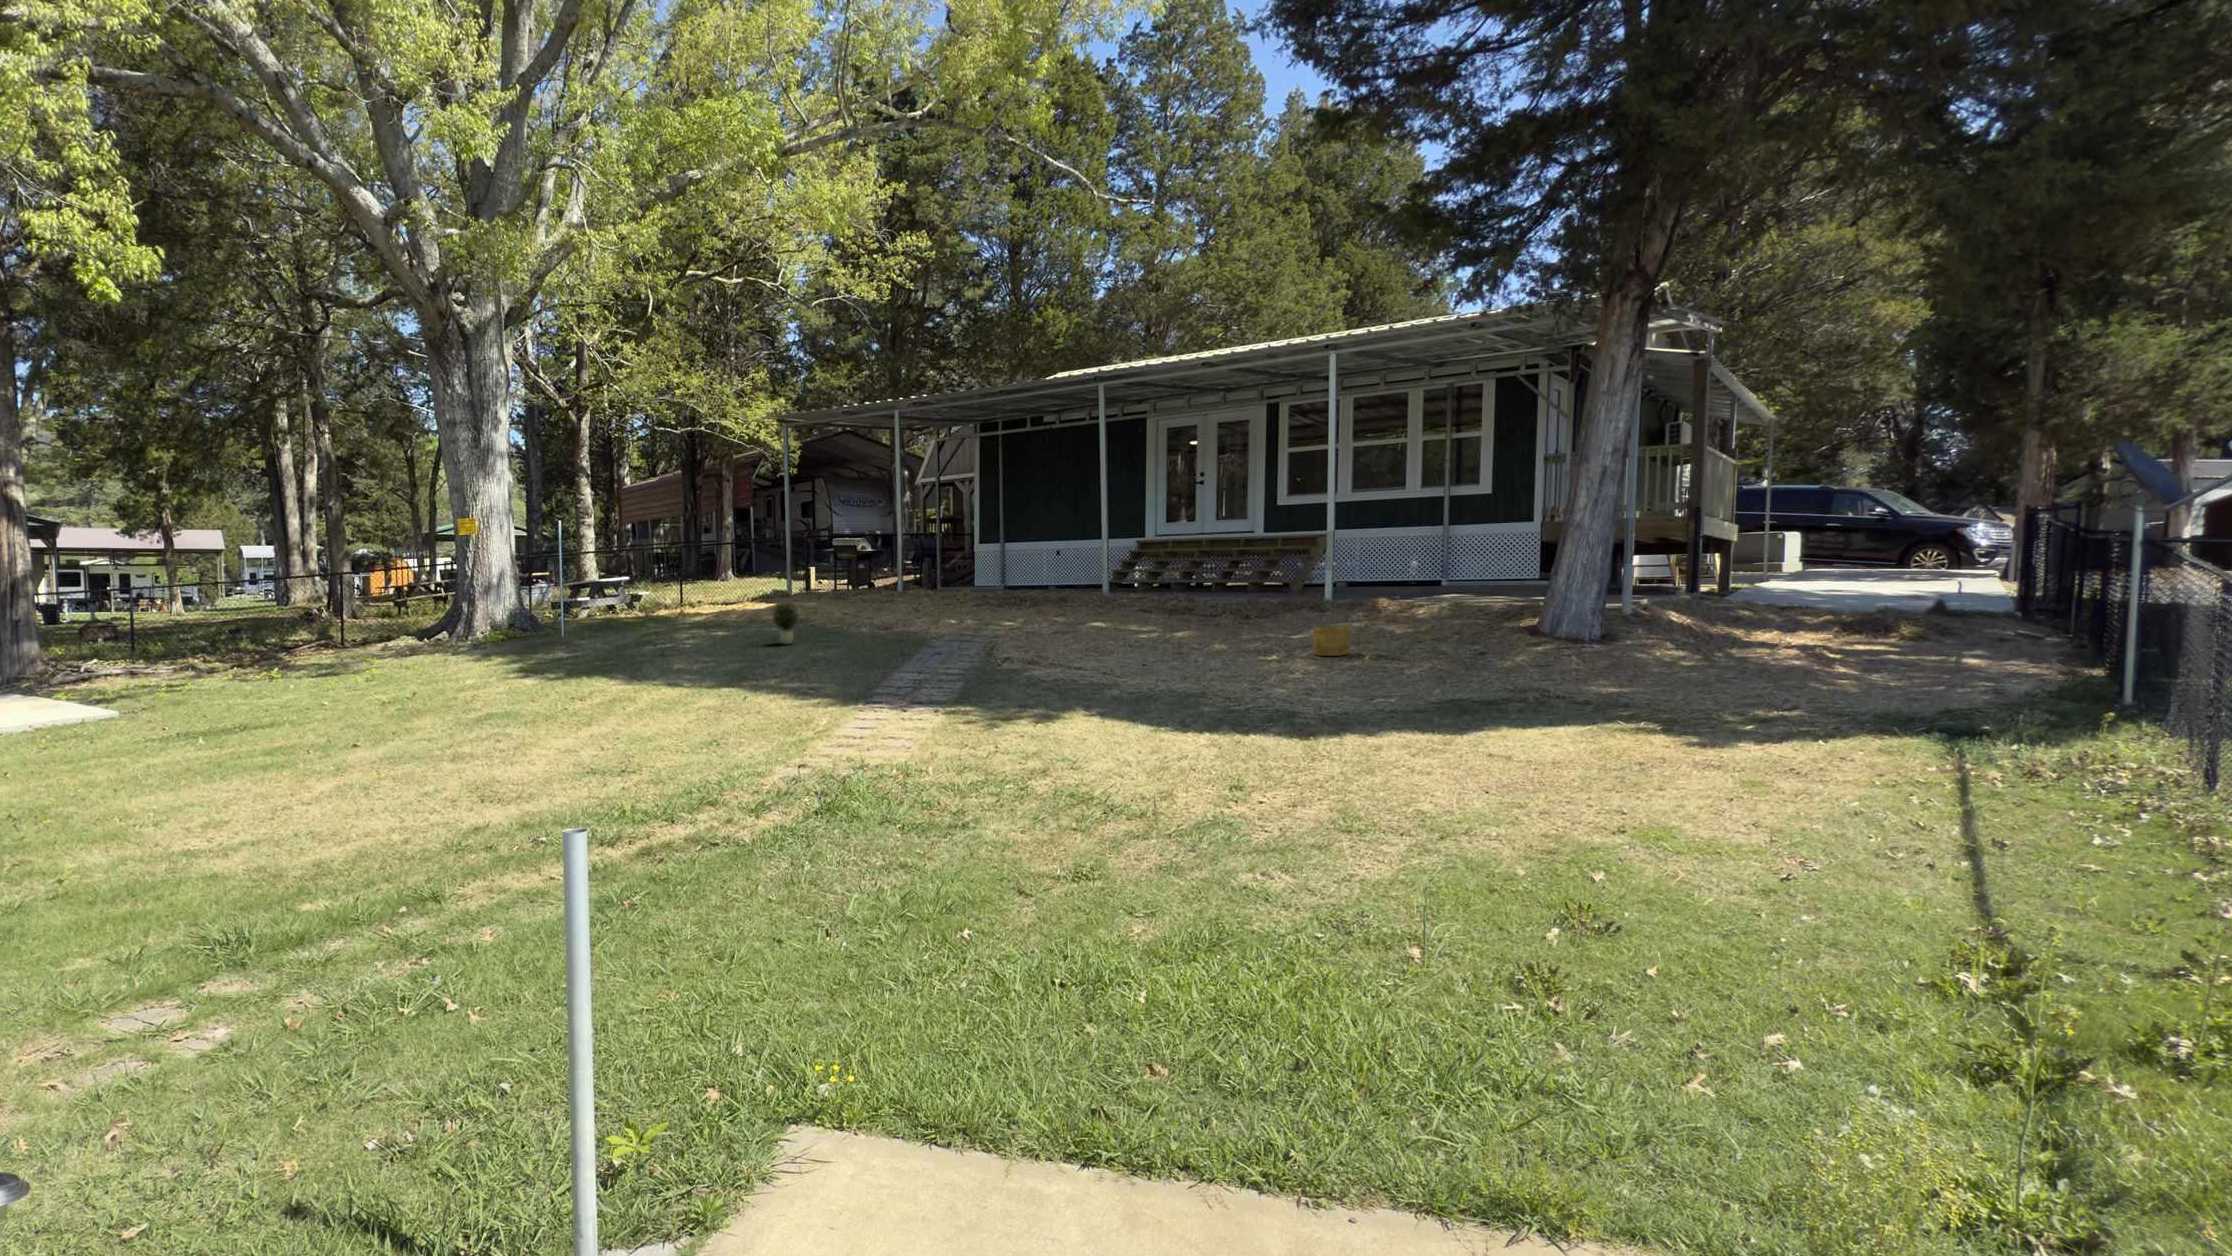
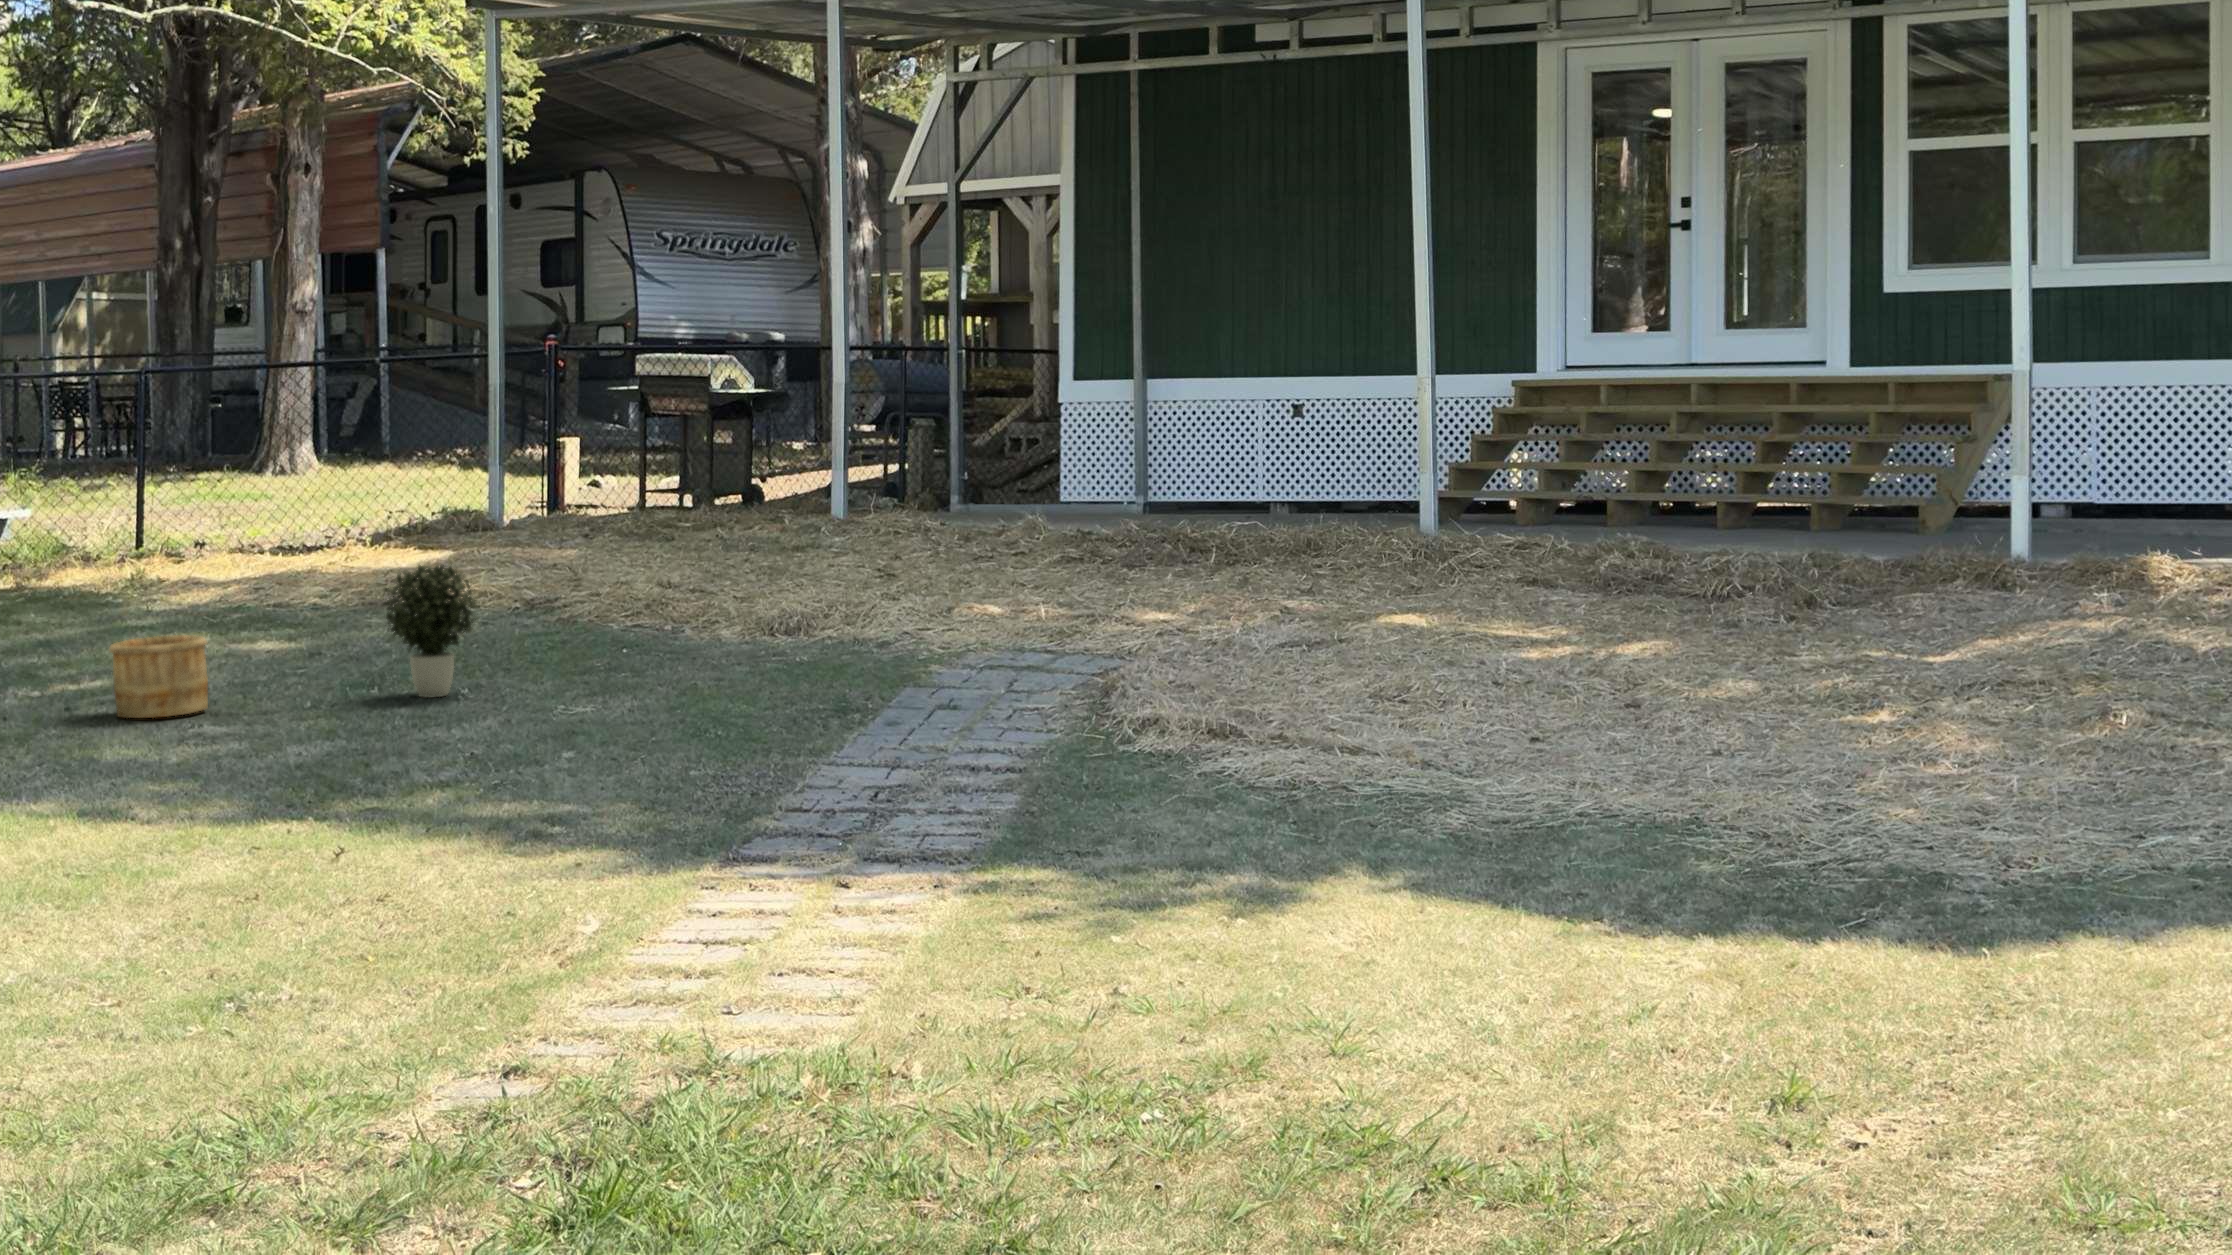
wooden bucket: present [1312,625,1350,656] -> present [109,635,208,718]

